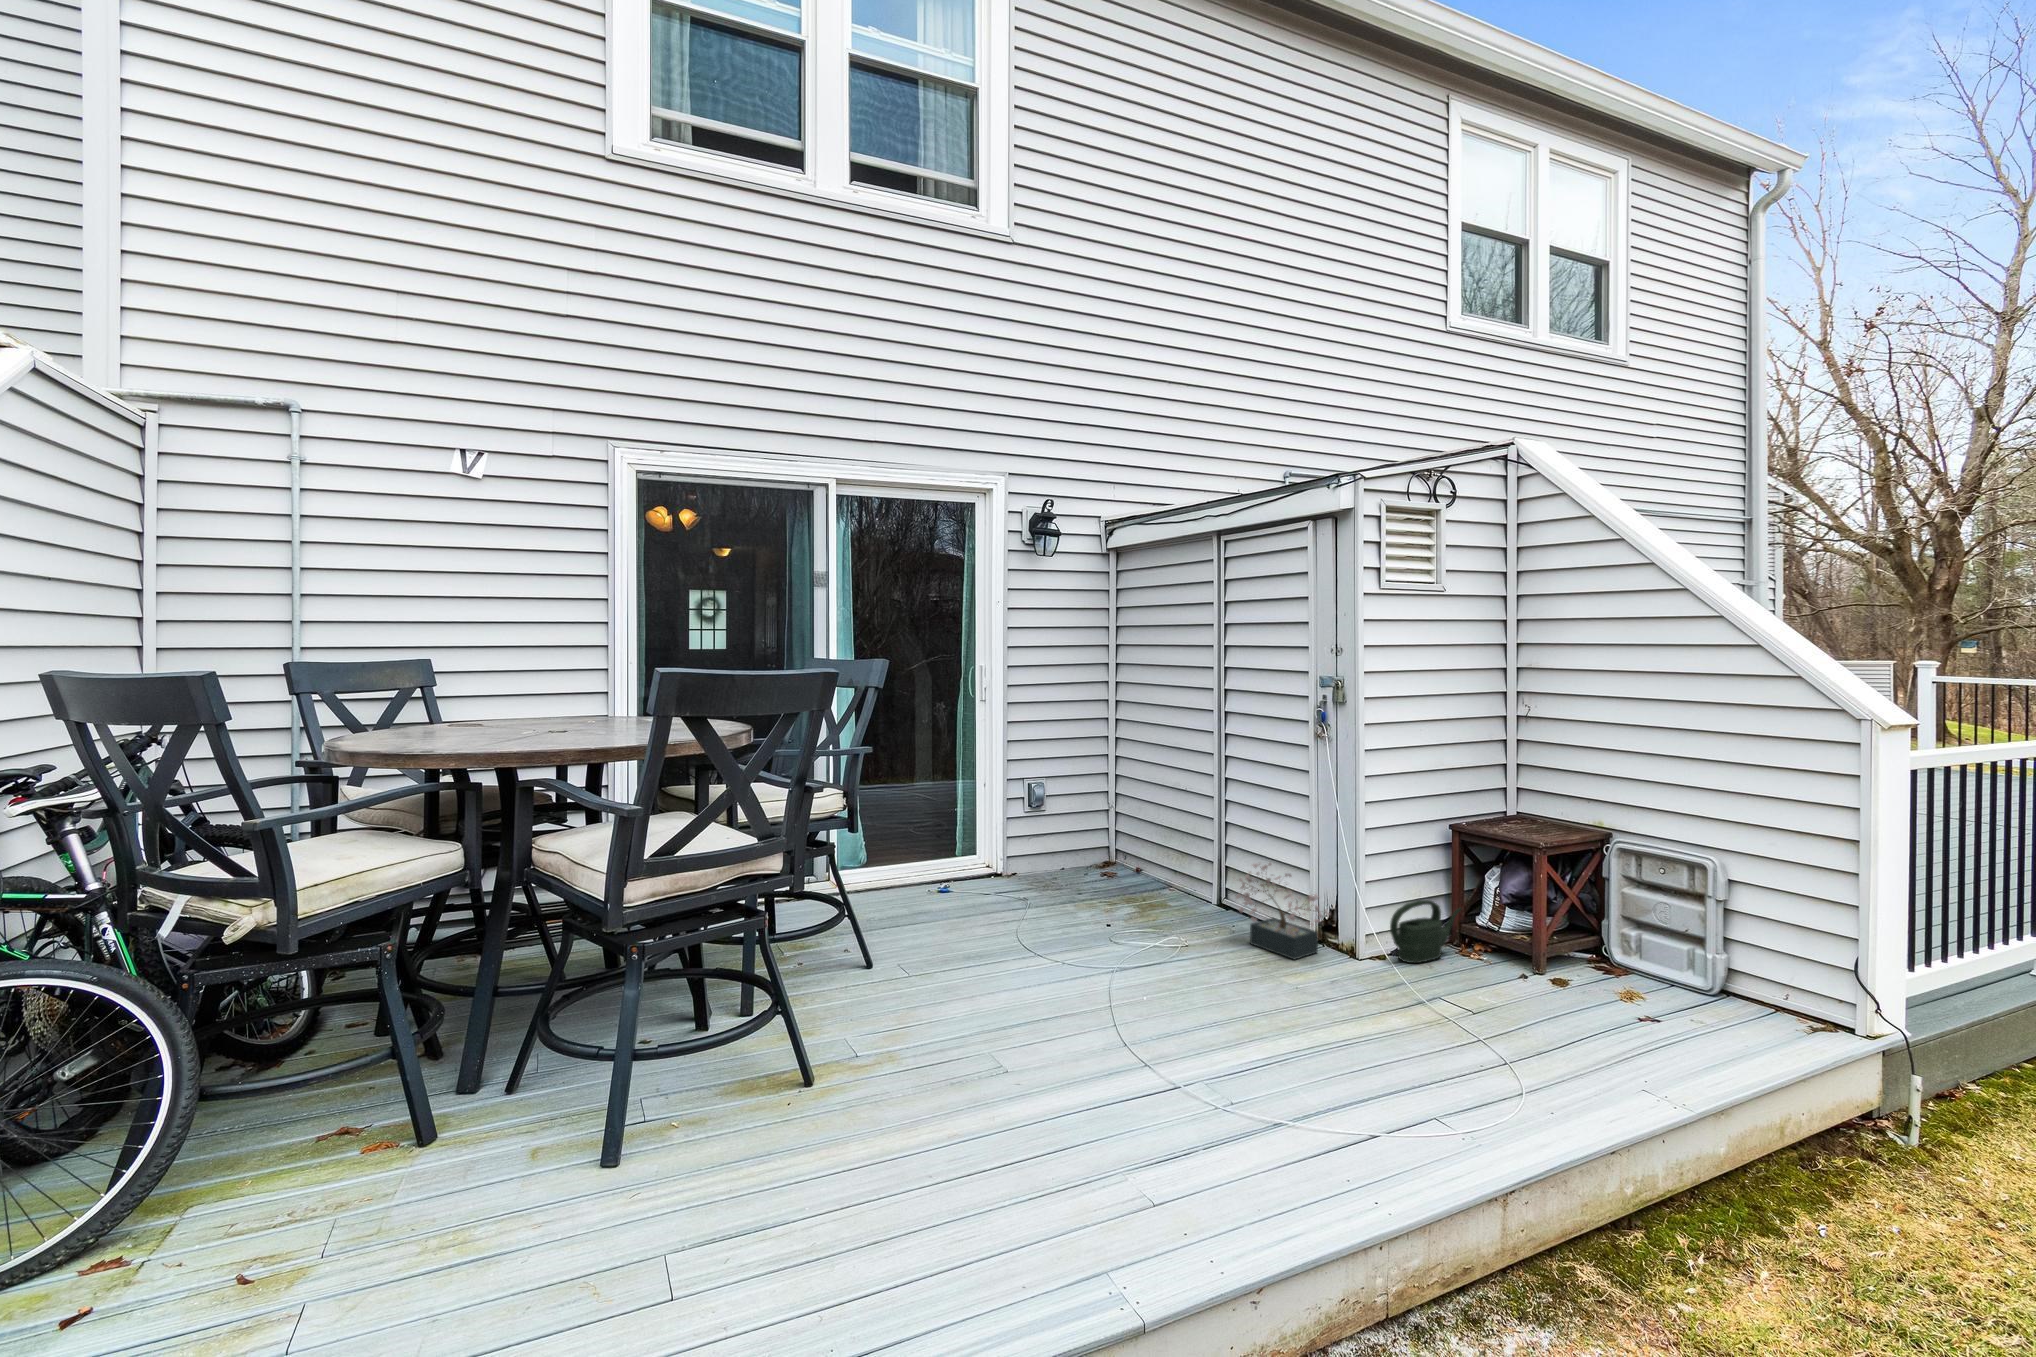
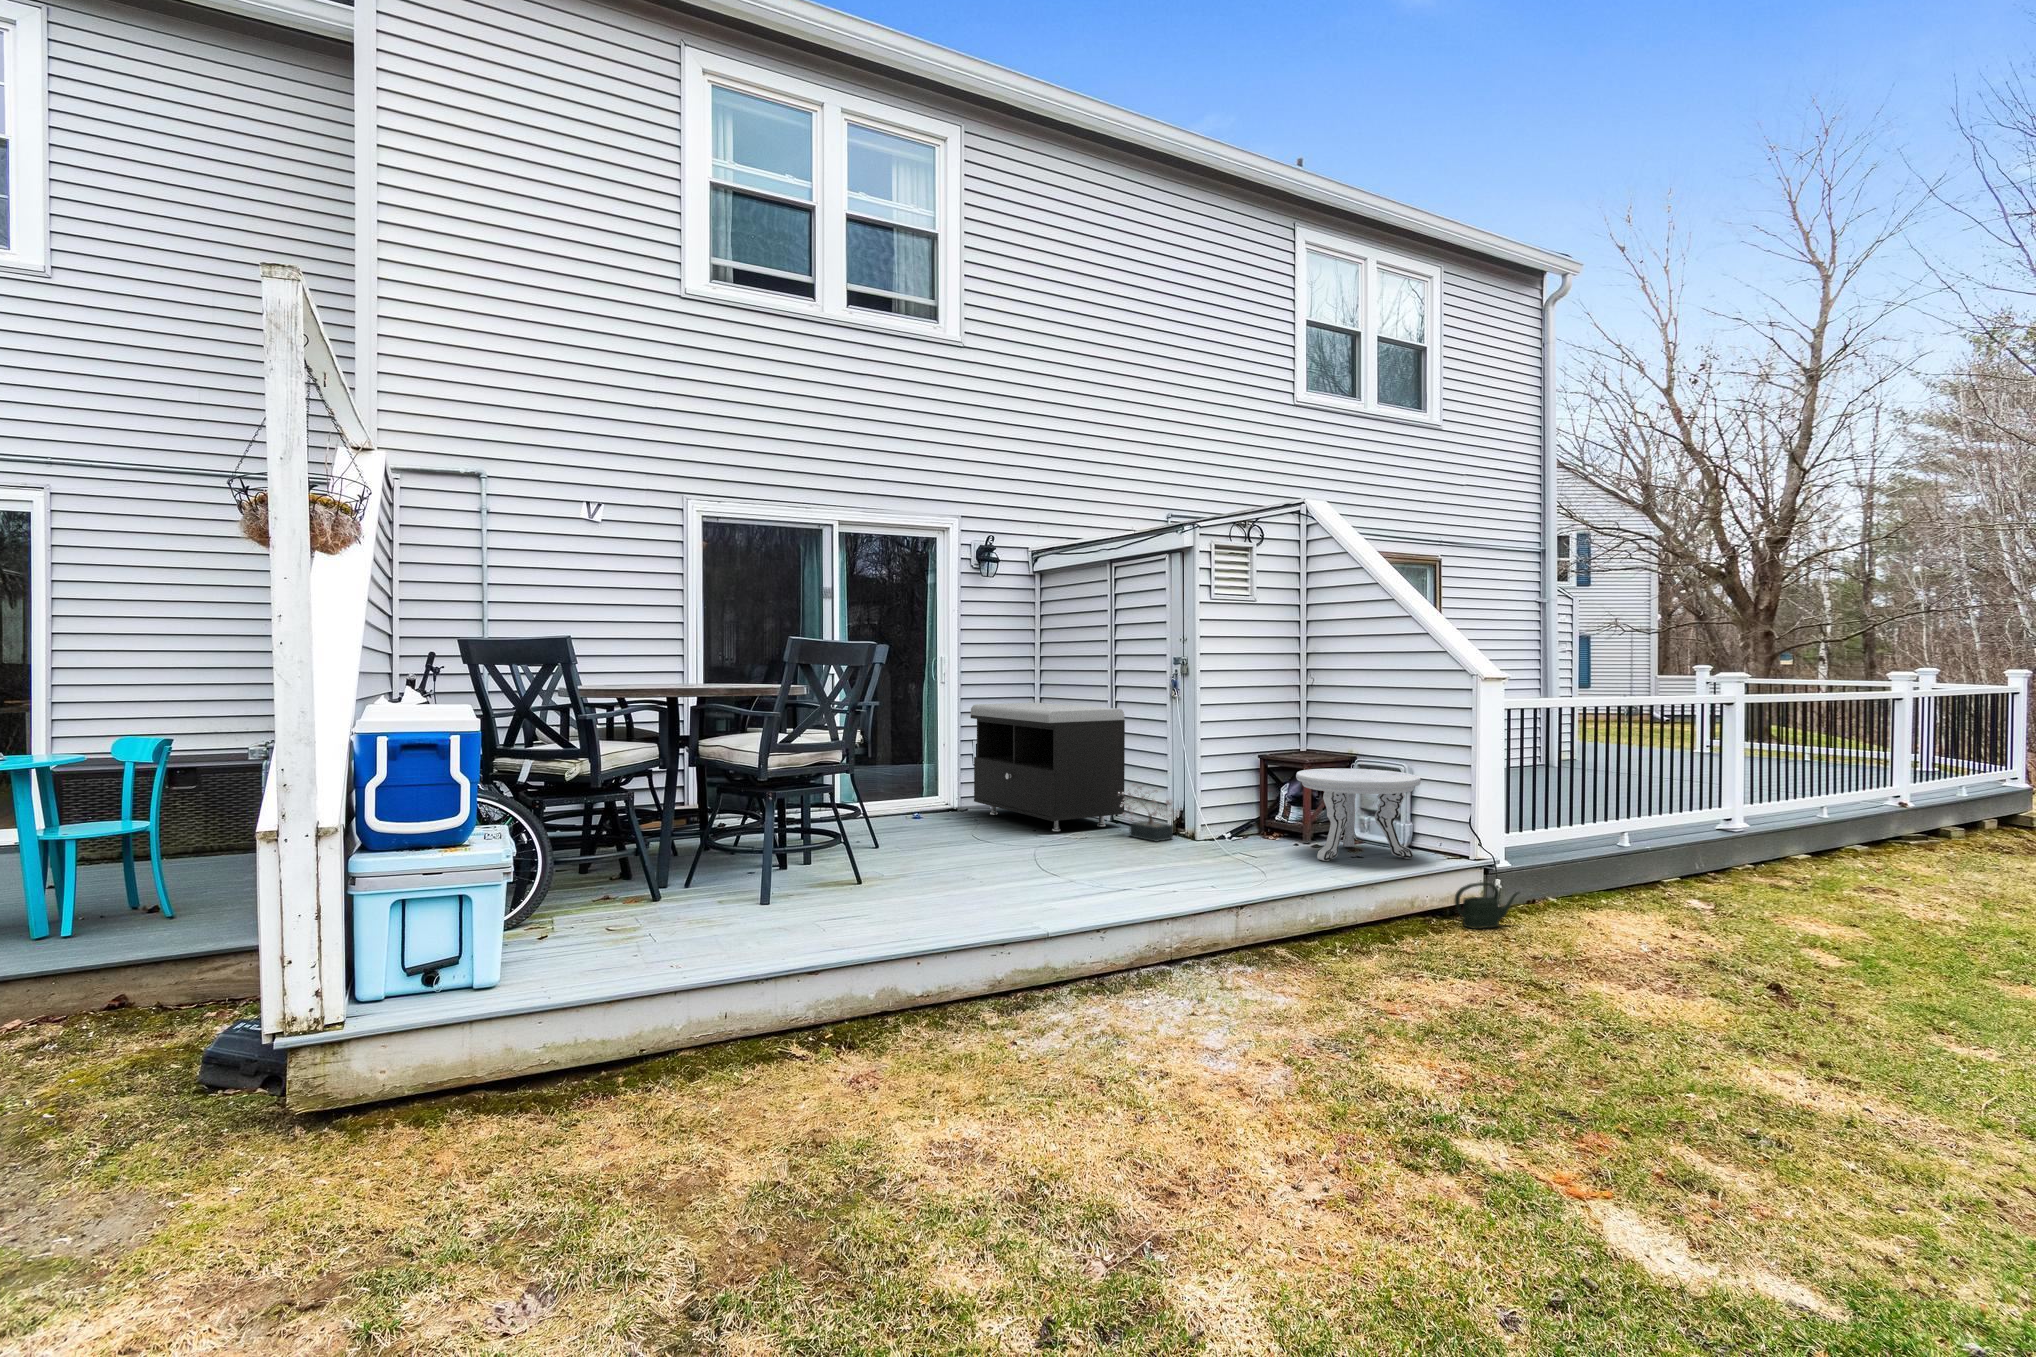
storage bench: none [1020,727,1239,928] -> present [970,703,1125,832]
side table: none [1532,856,1770,1028] -> present [1296,768,1421,861]
watering can: present [1390,900,1461,963] -> present [1455,882,1519,929]

